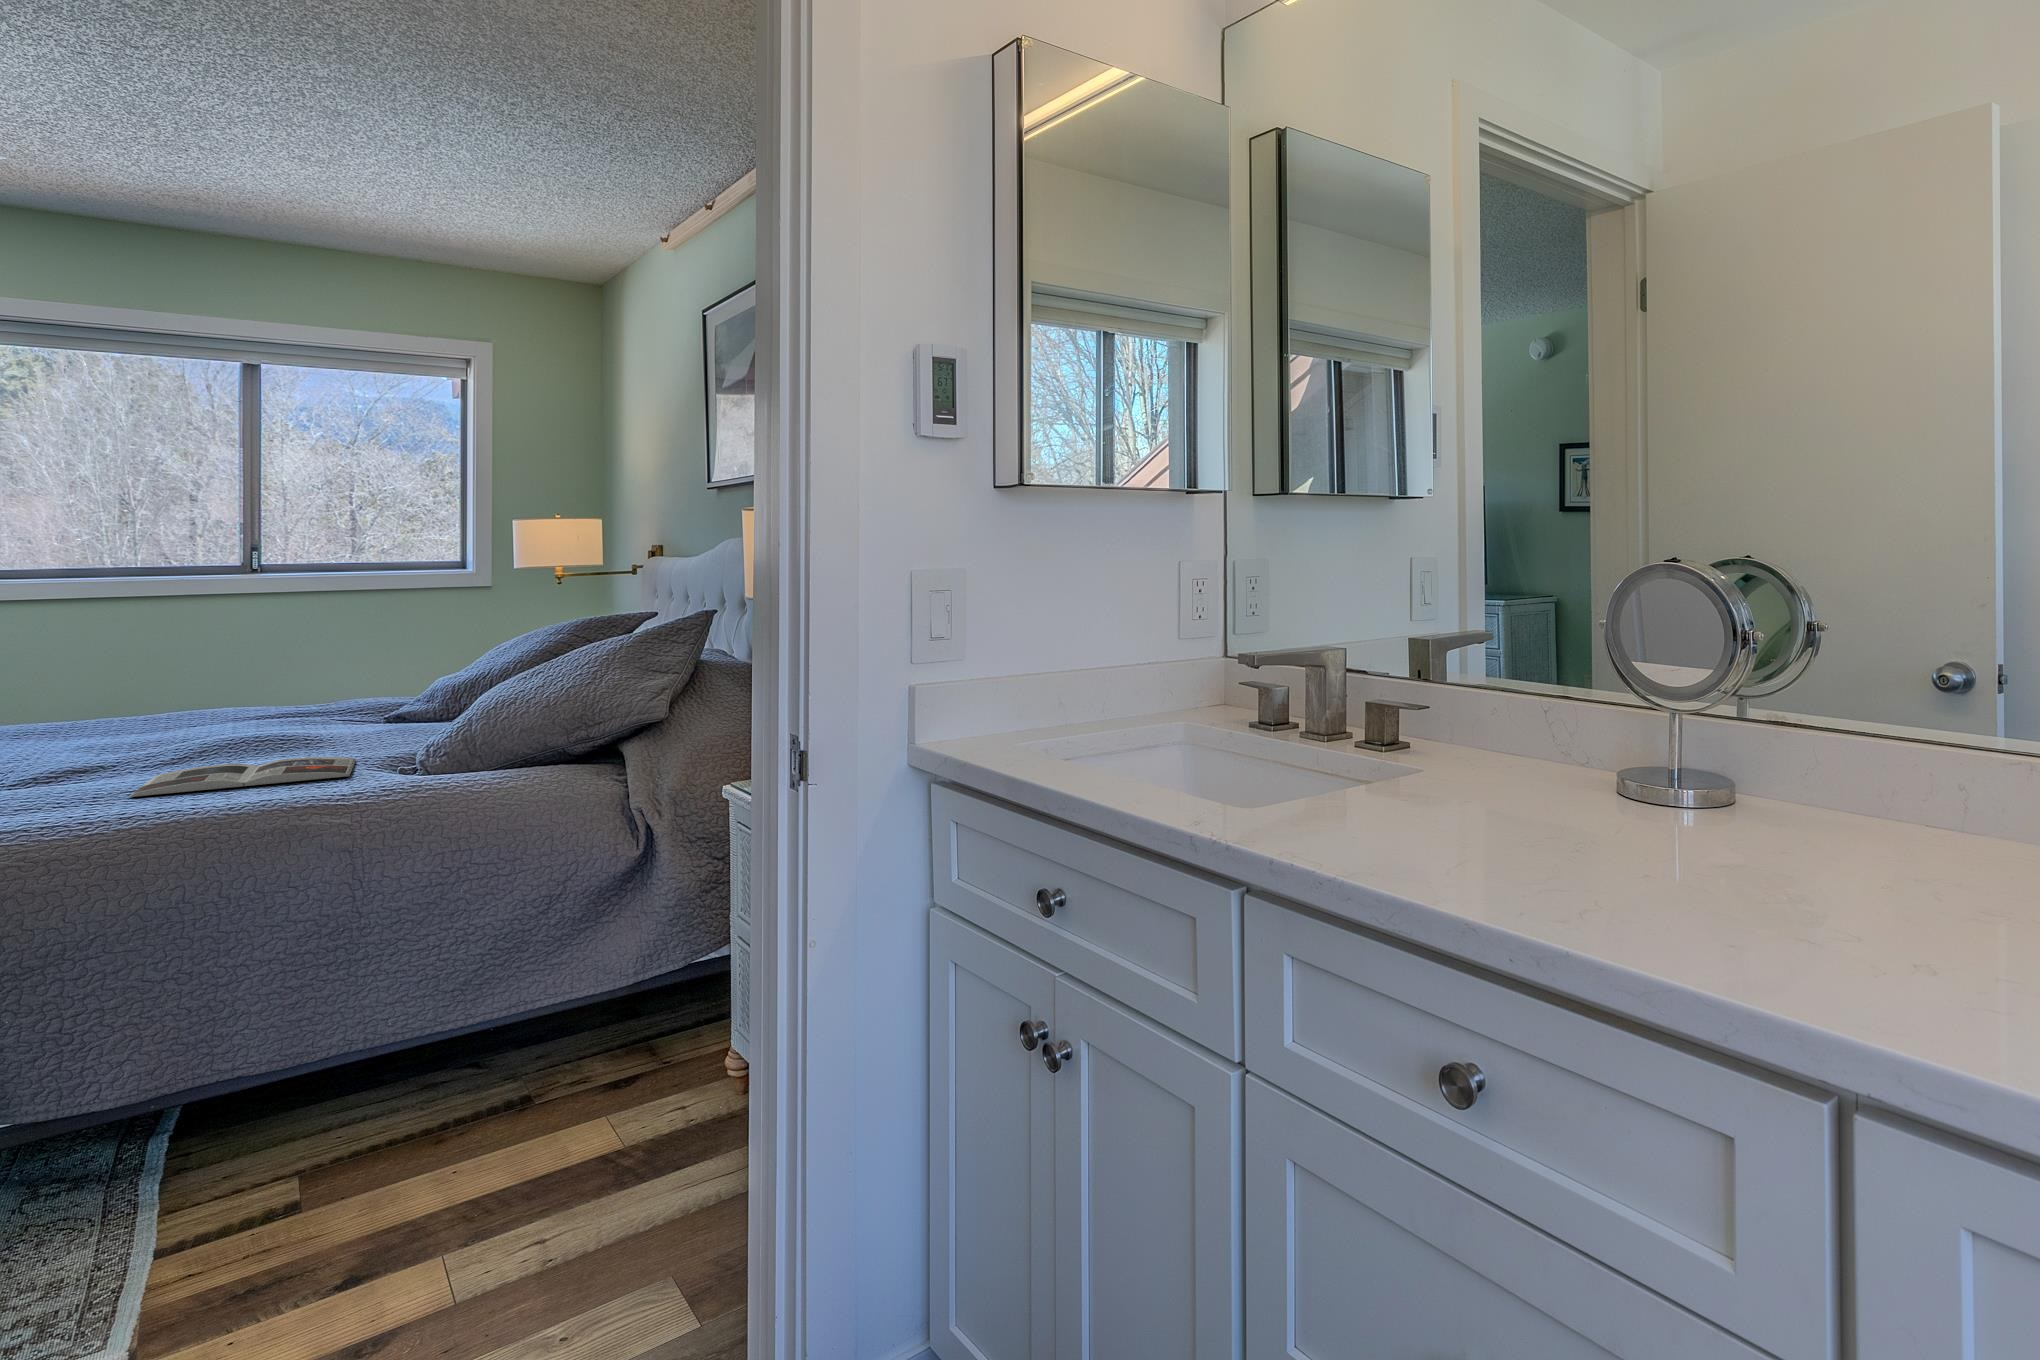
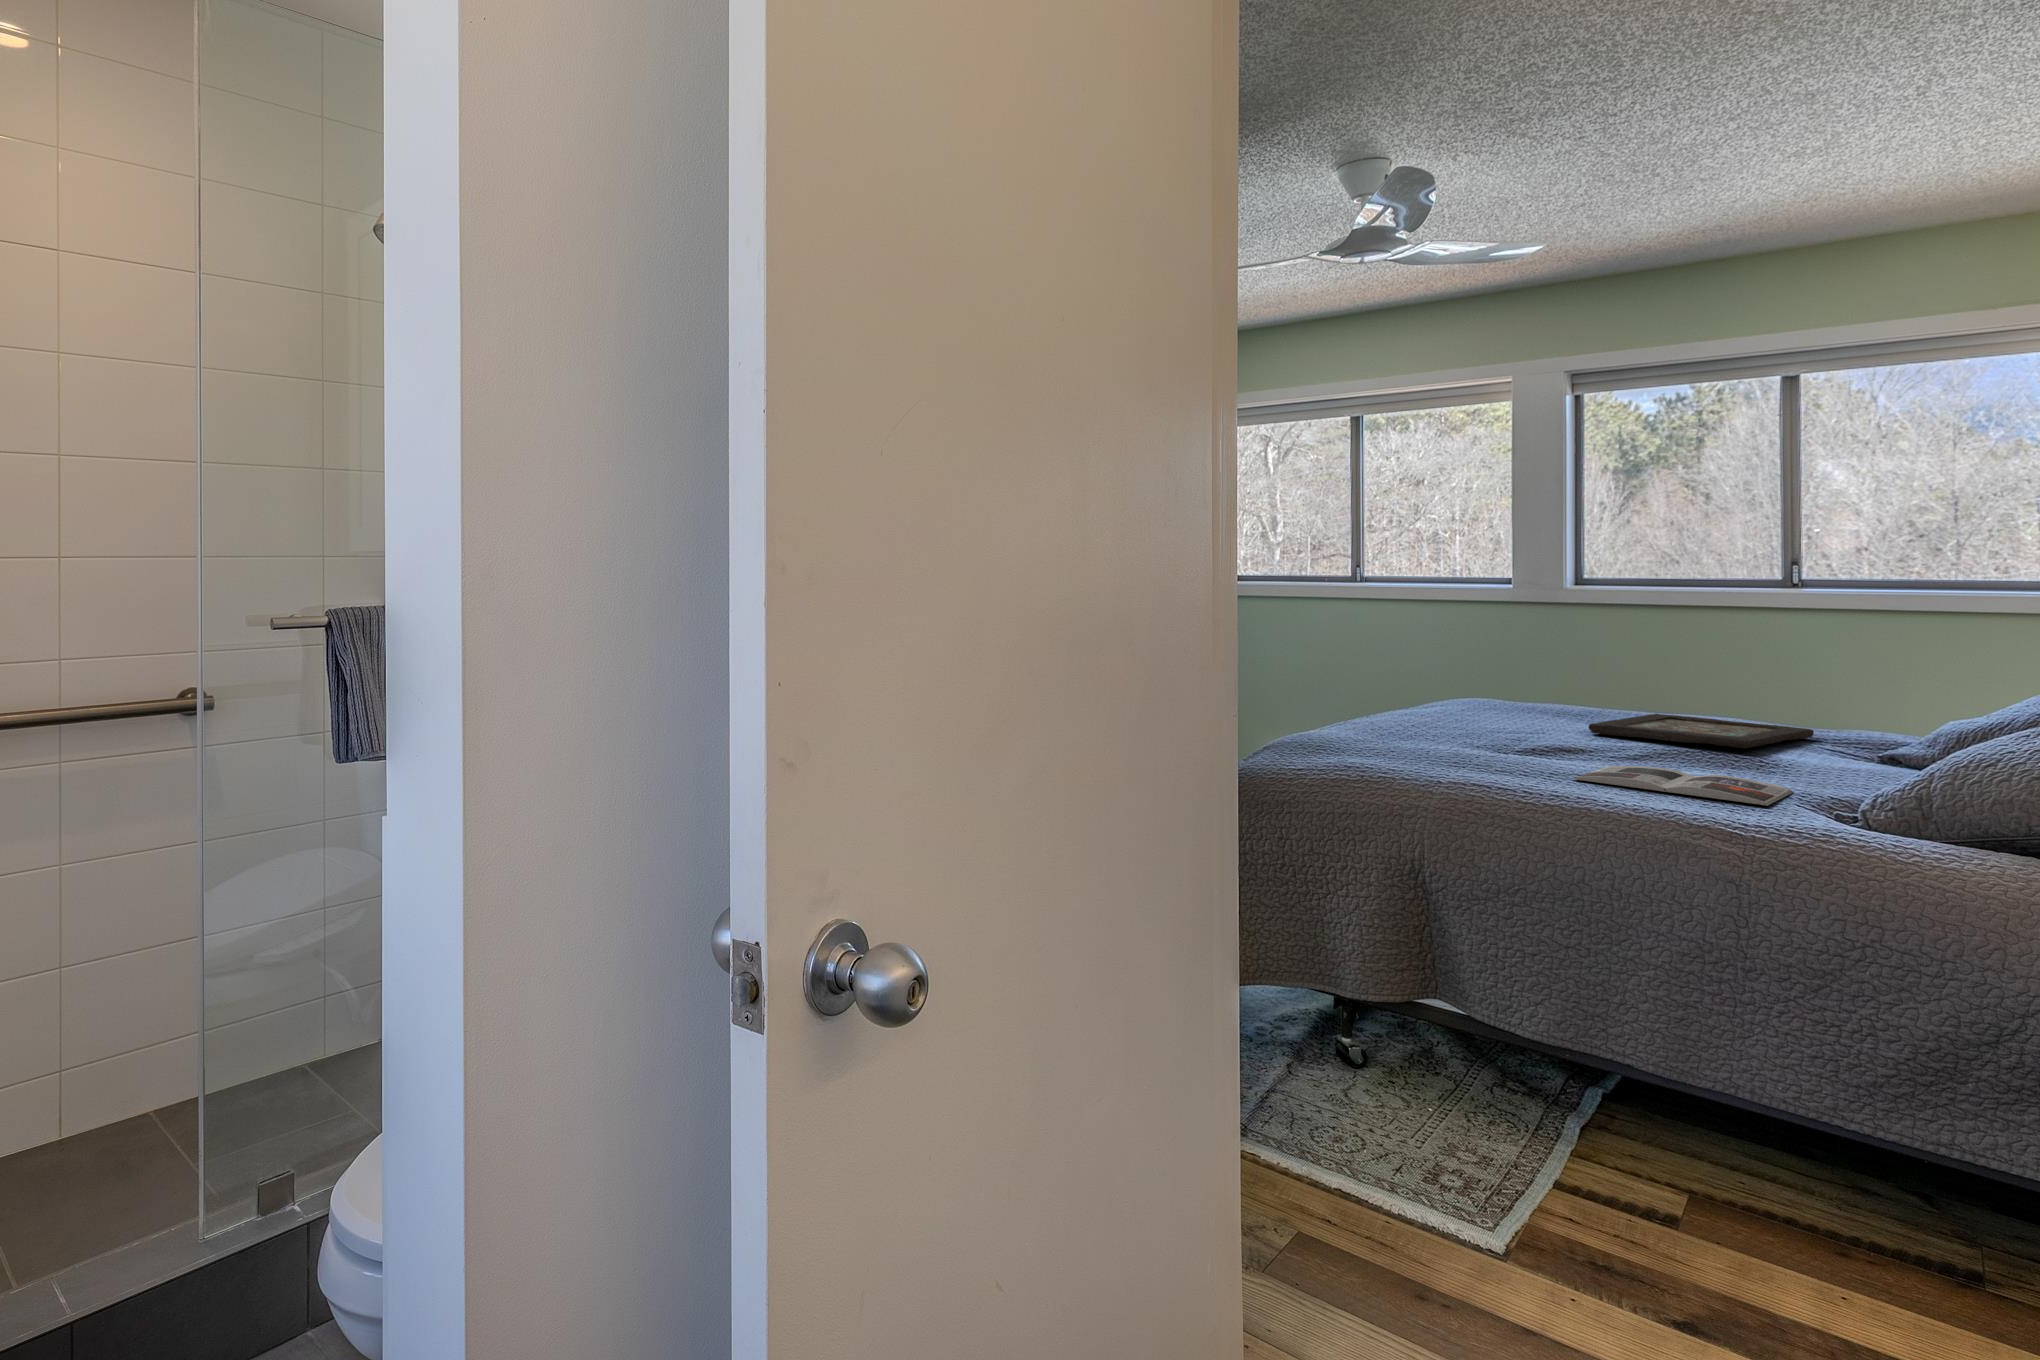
decorative tray: none [89,704,325,745] -> present [1589,714,1814,748]

